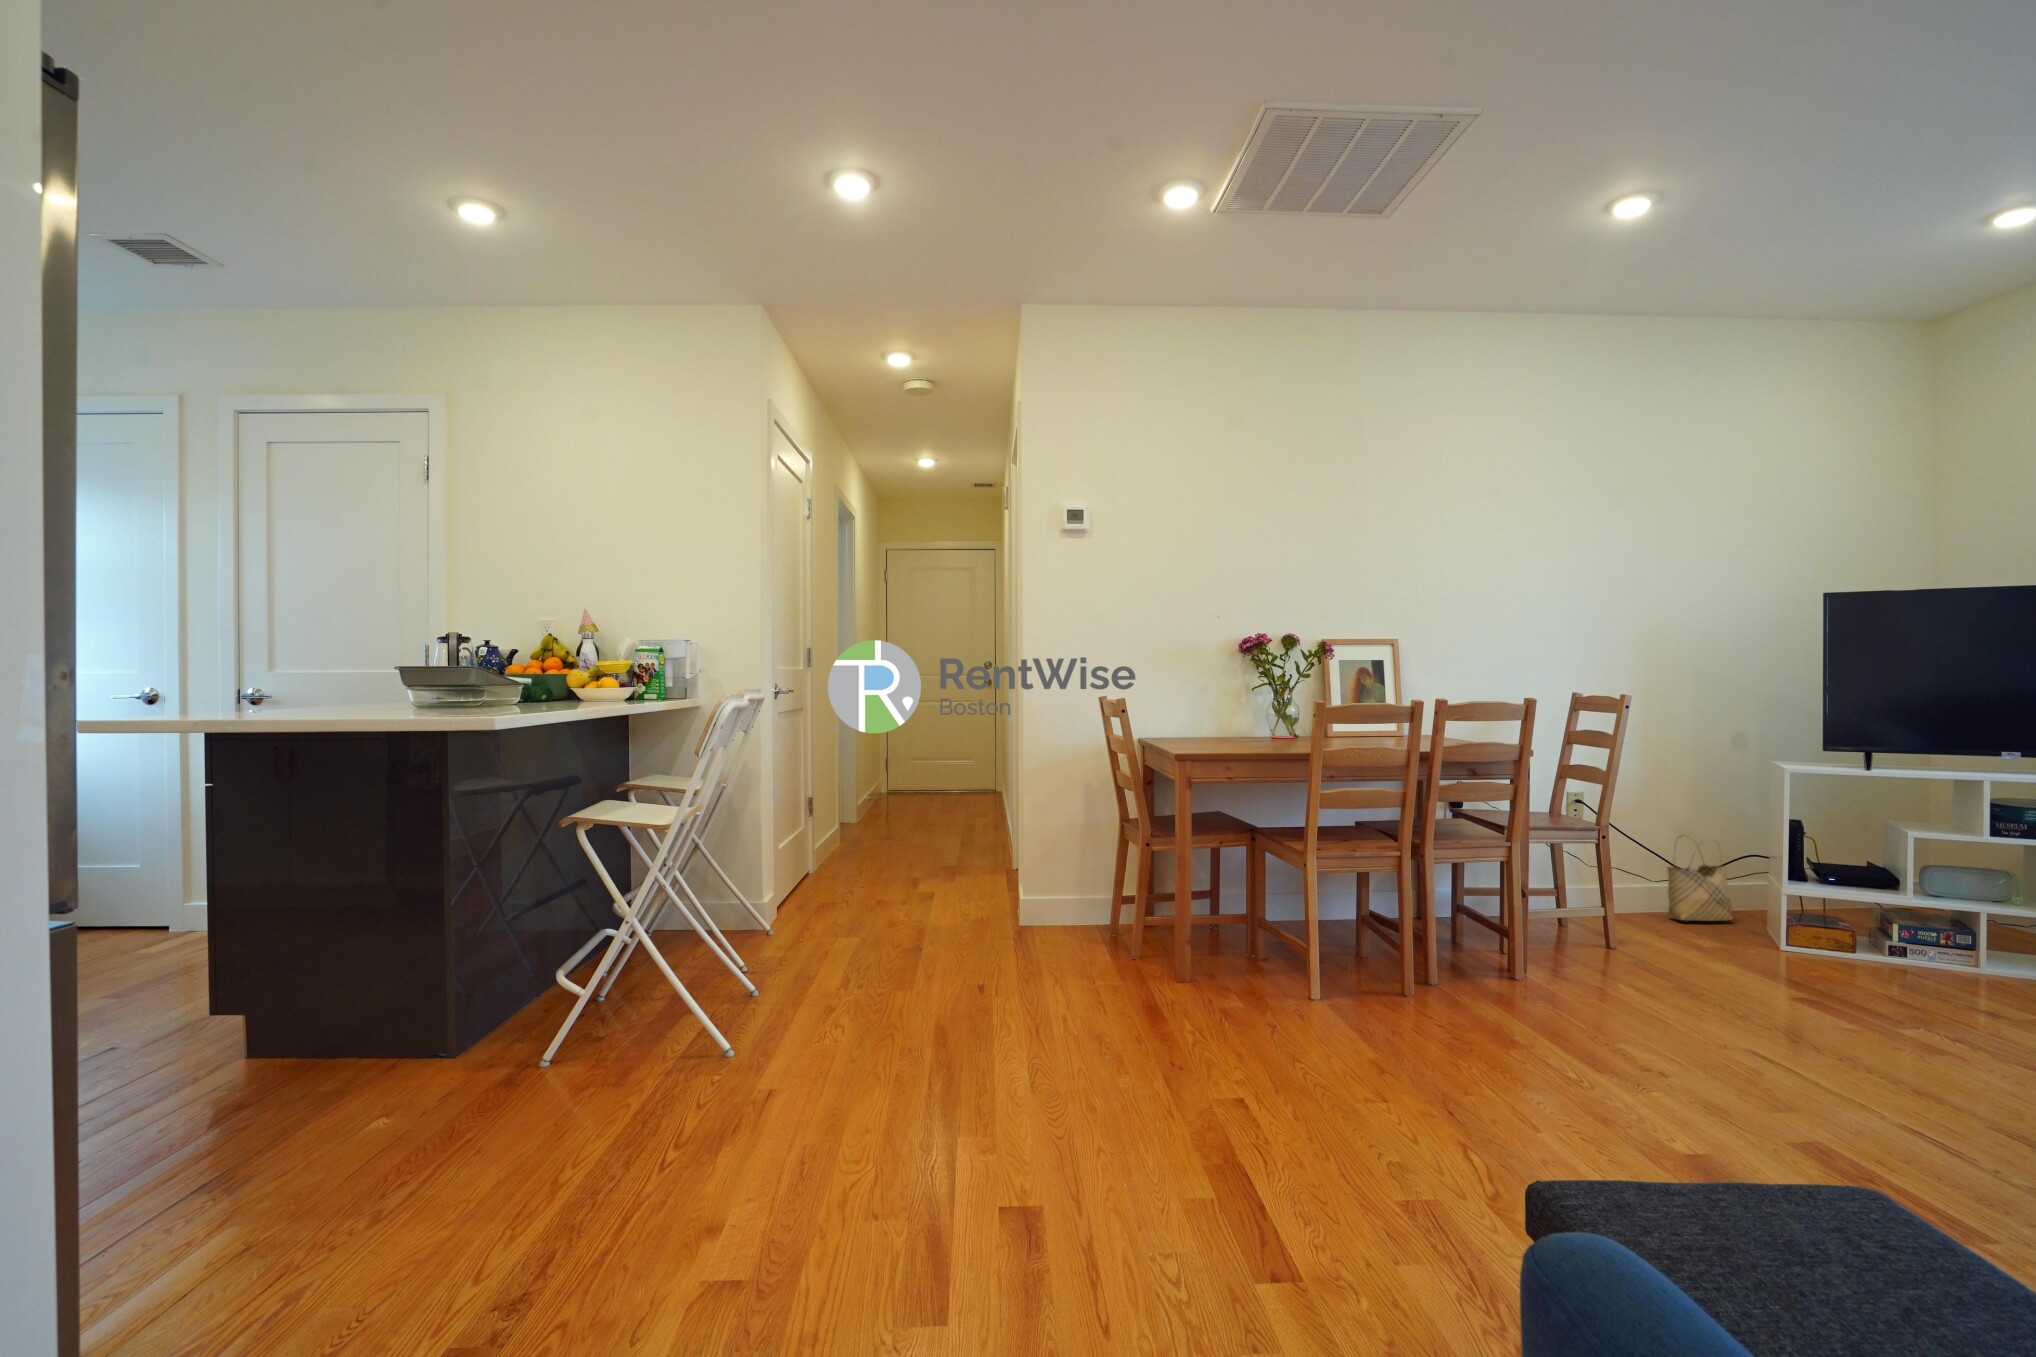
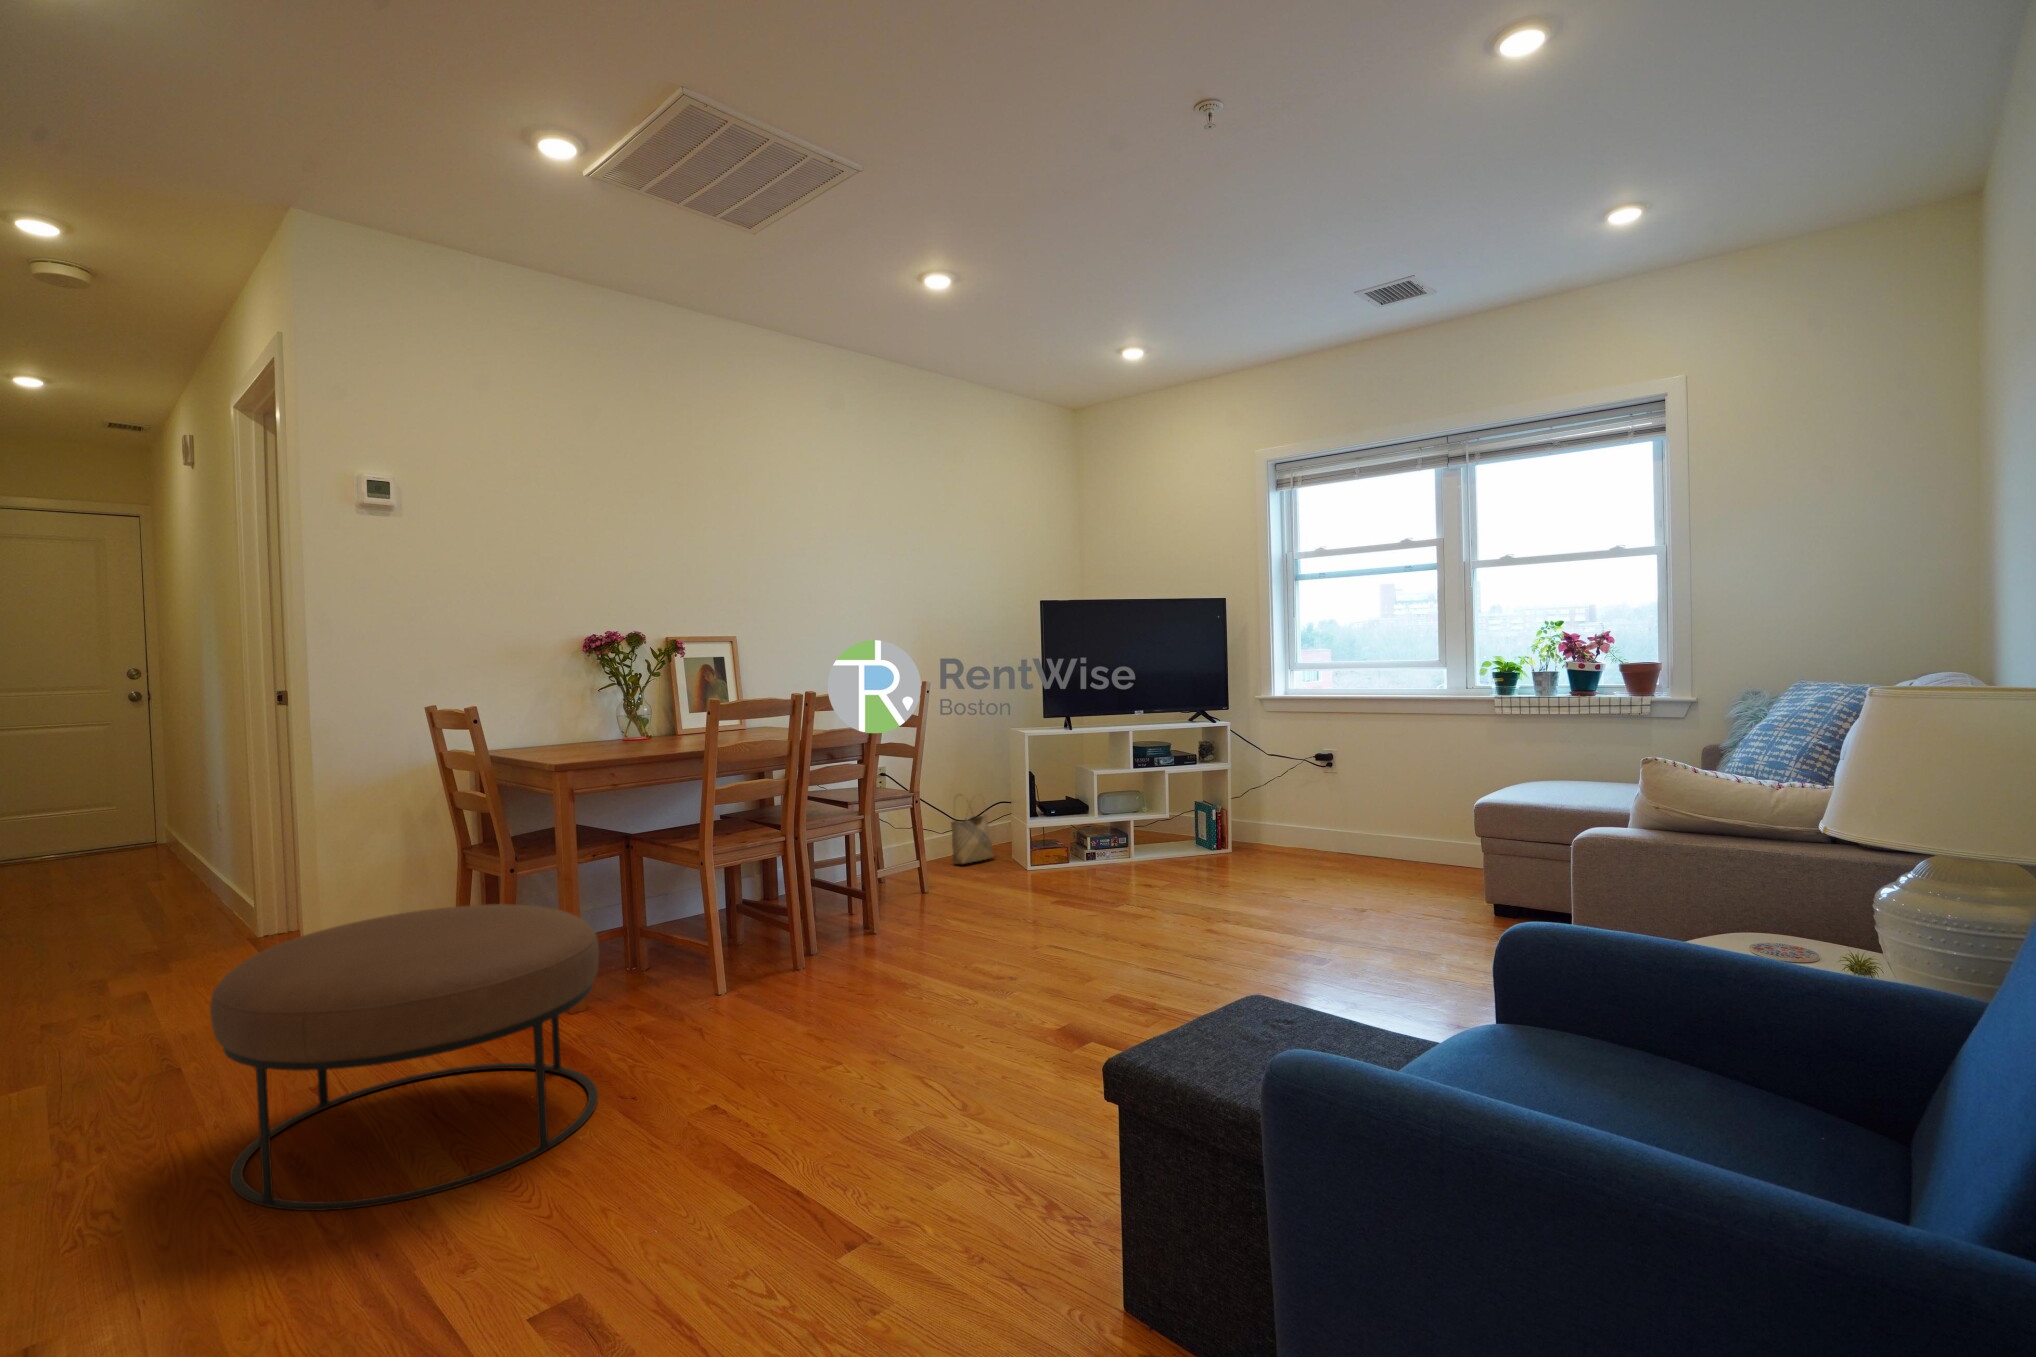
ottoman: none [856,866,1148,1125] -> present [210,904,599,1211]

